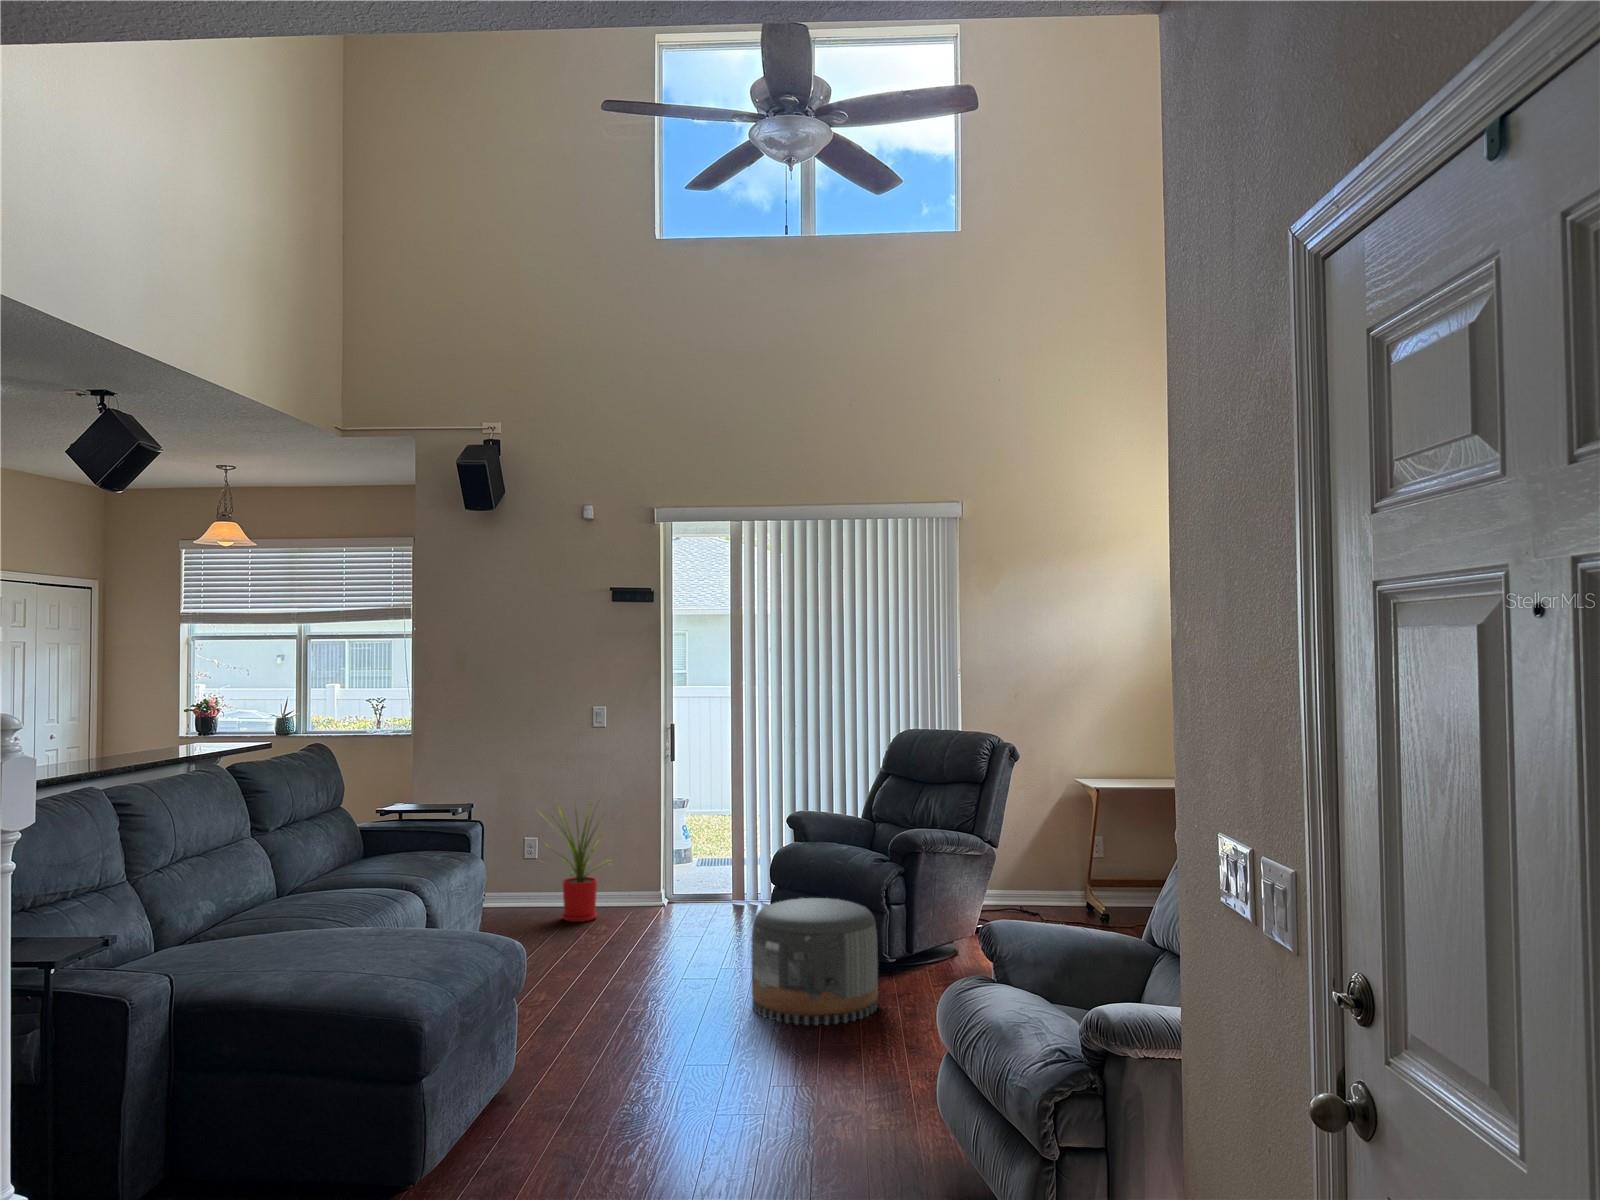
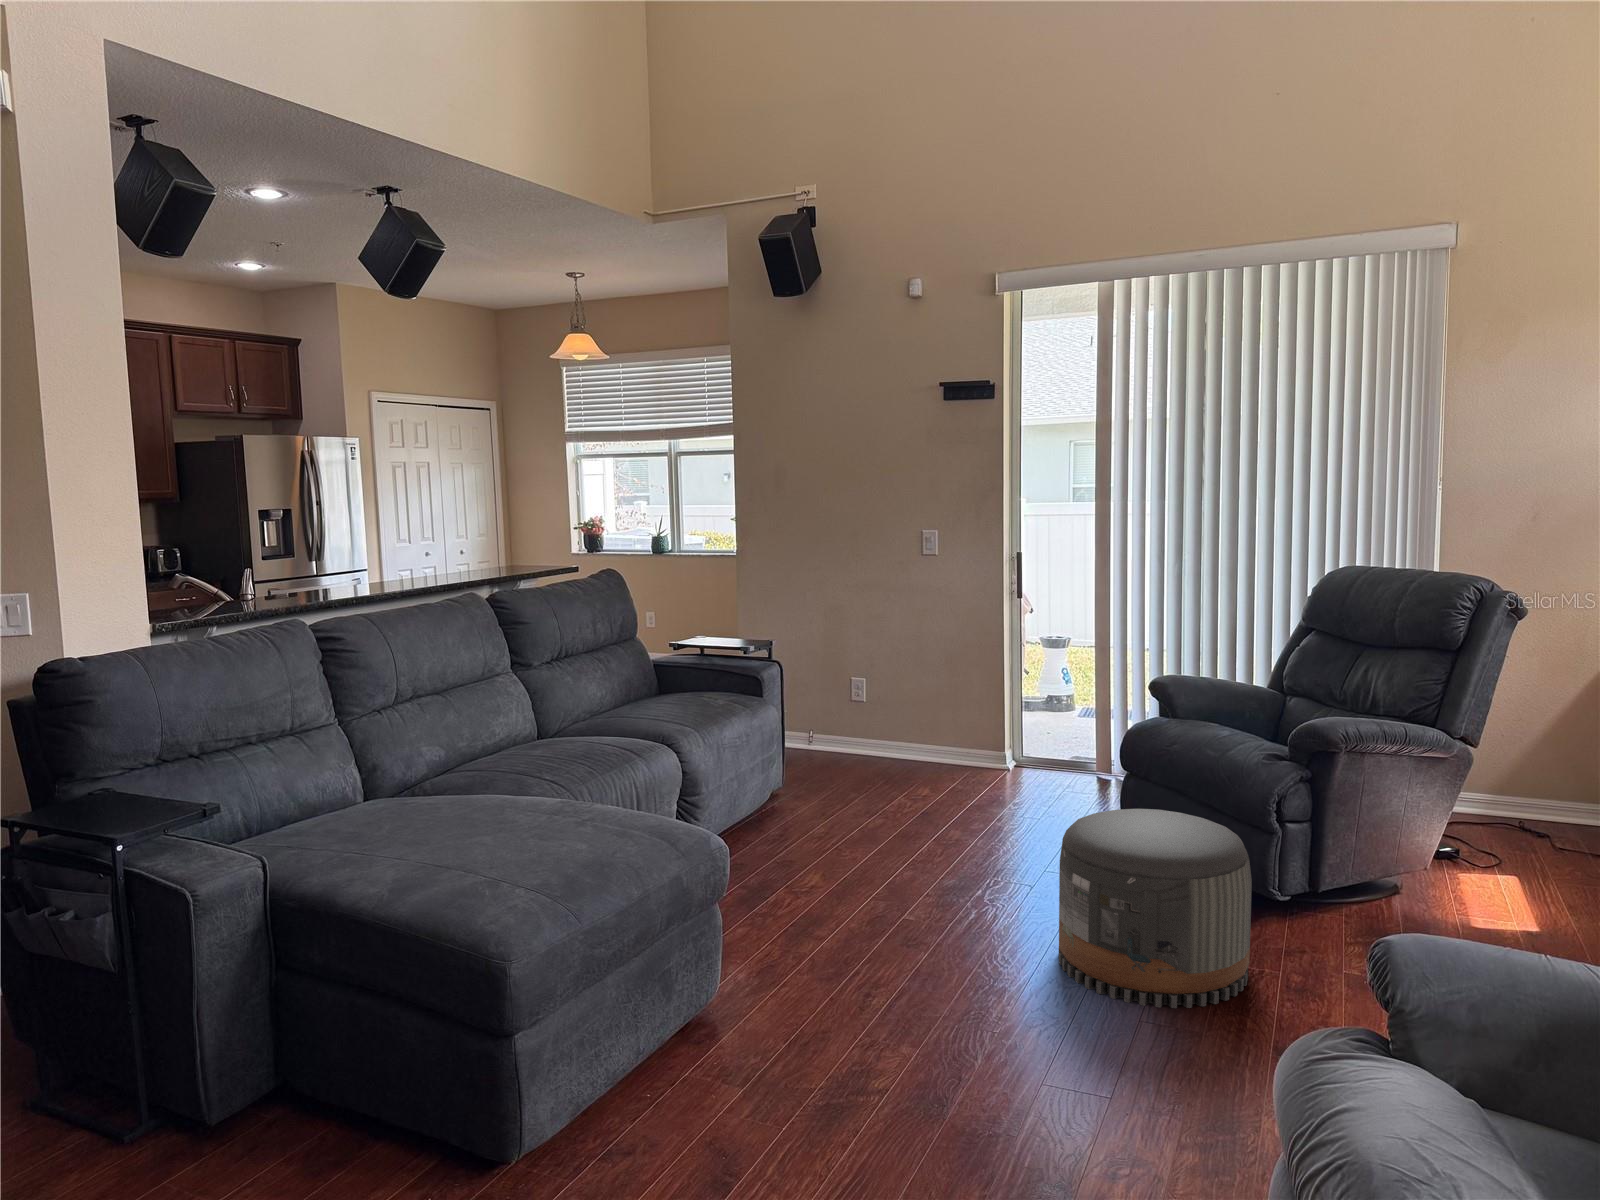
house plant: present [540,800,603,922] -> none [845,630,960,783]

